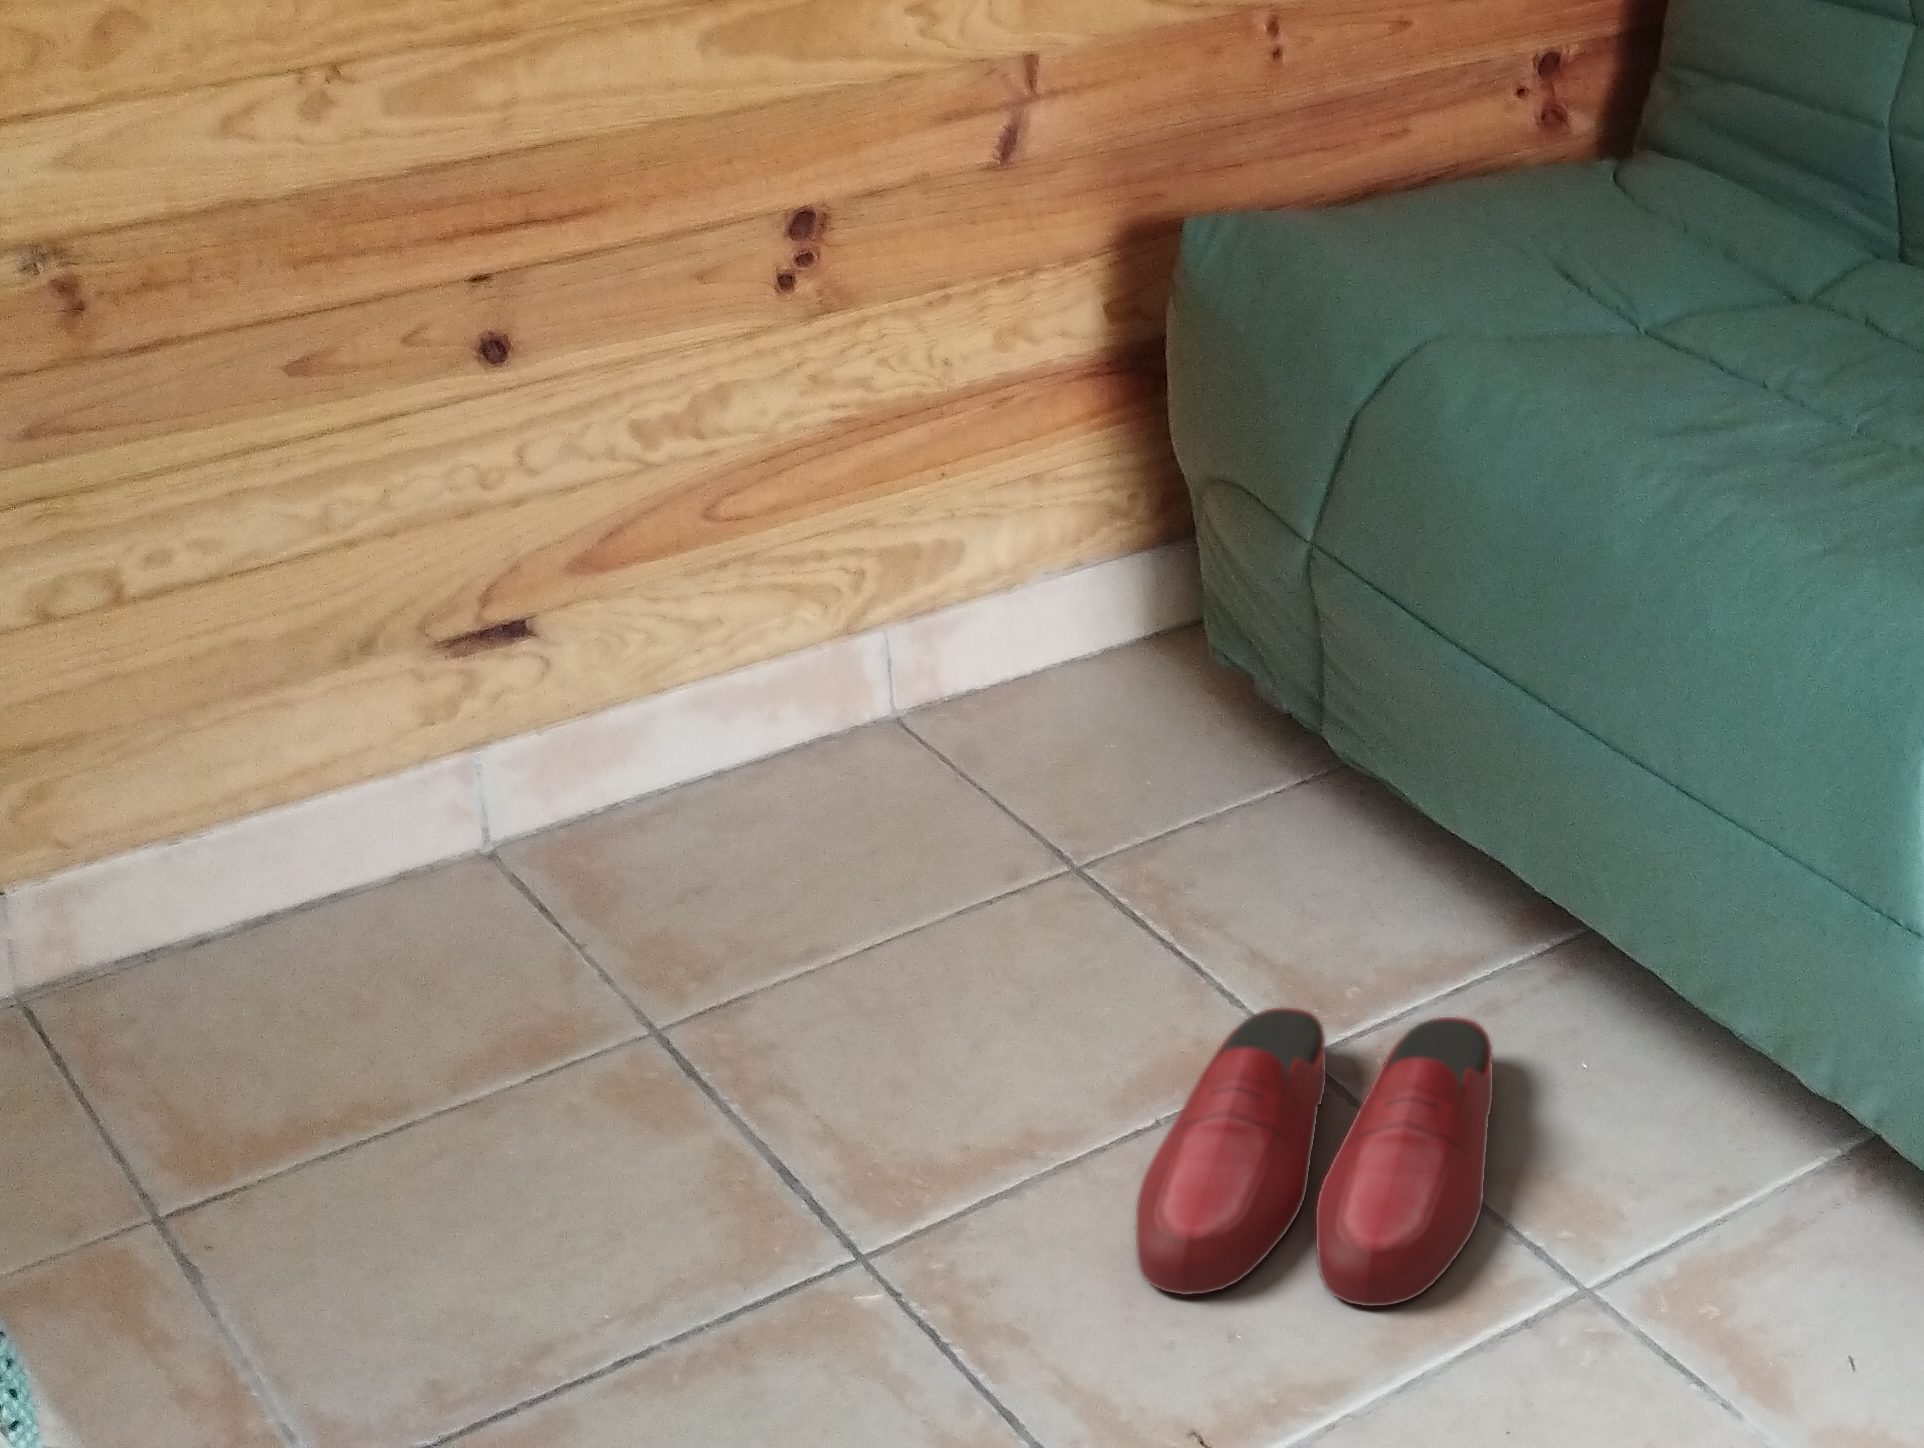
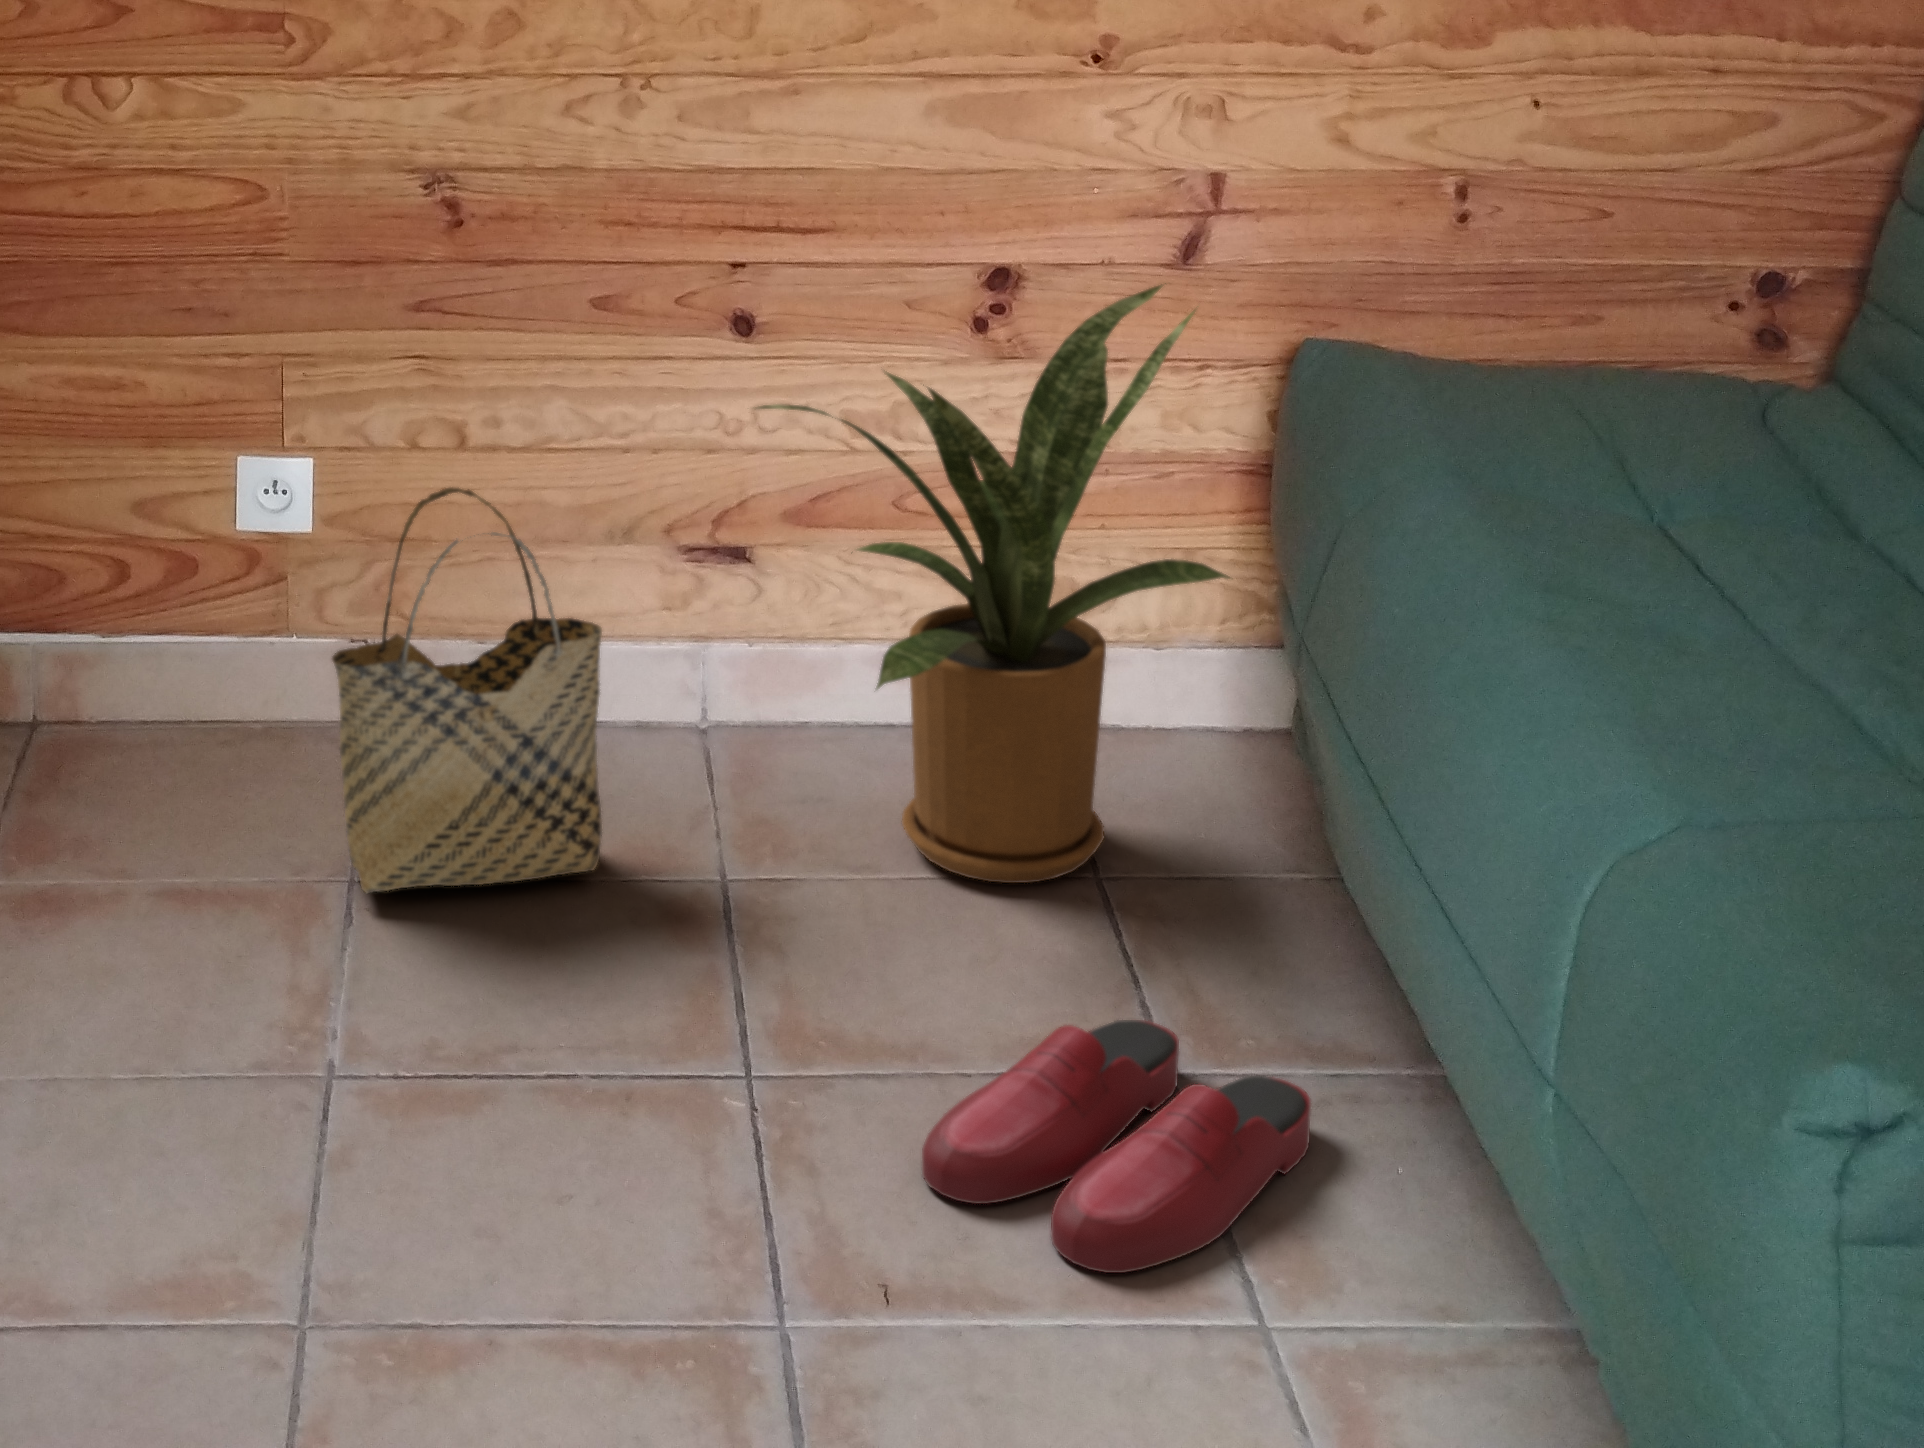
house plant: none [635,188,1152,918] -> present [758,285,1229,883]
woven basket: none [97,659,500,1230] -> present [332,488,602,893]

